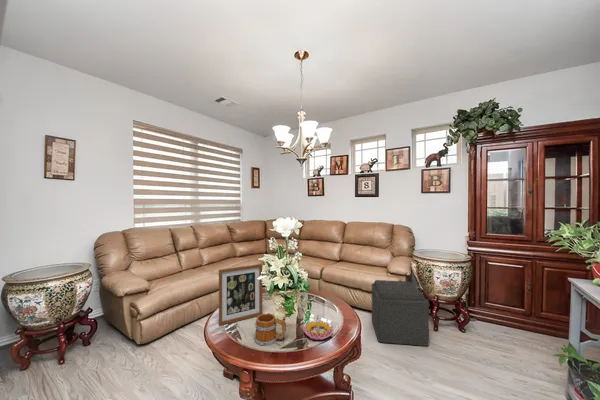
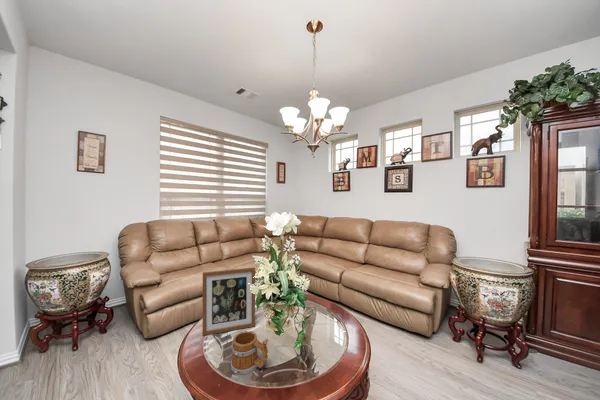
ottoman: present [372,280,429,346] -> none [396,290,471,383]
candle holder: present [303,315,334,340] -> none [291,340,331,376]

